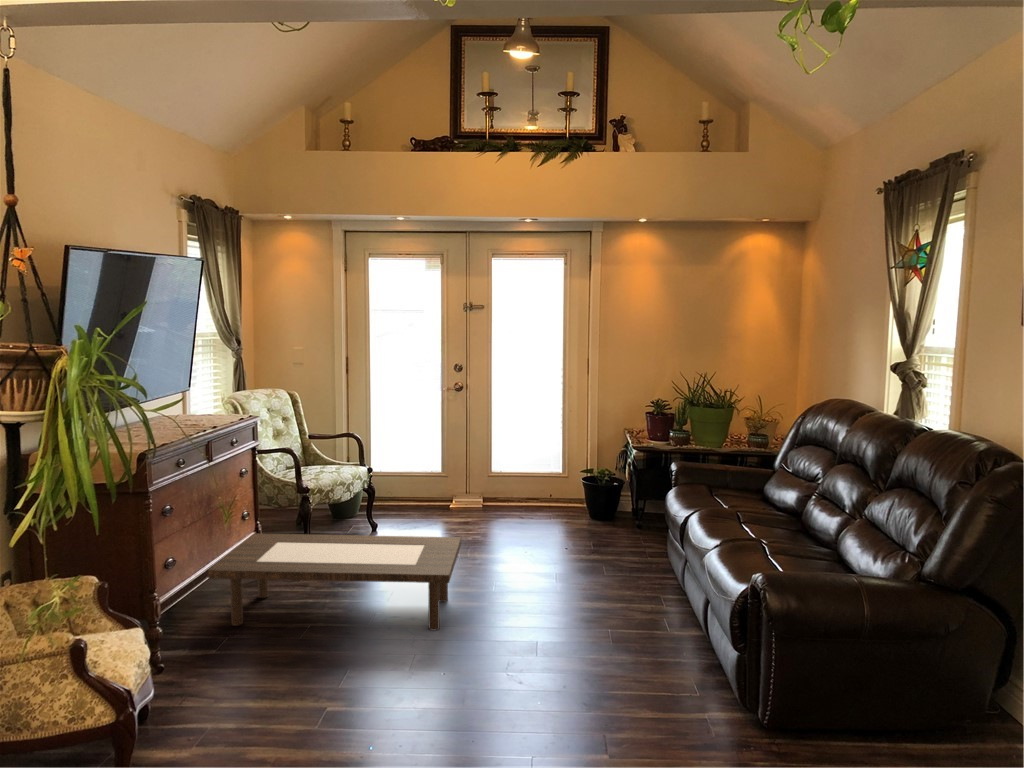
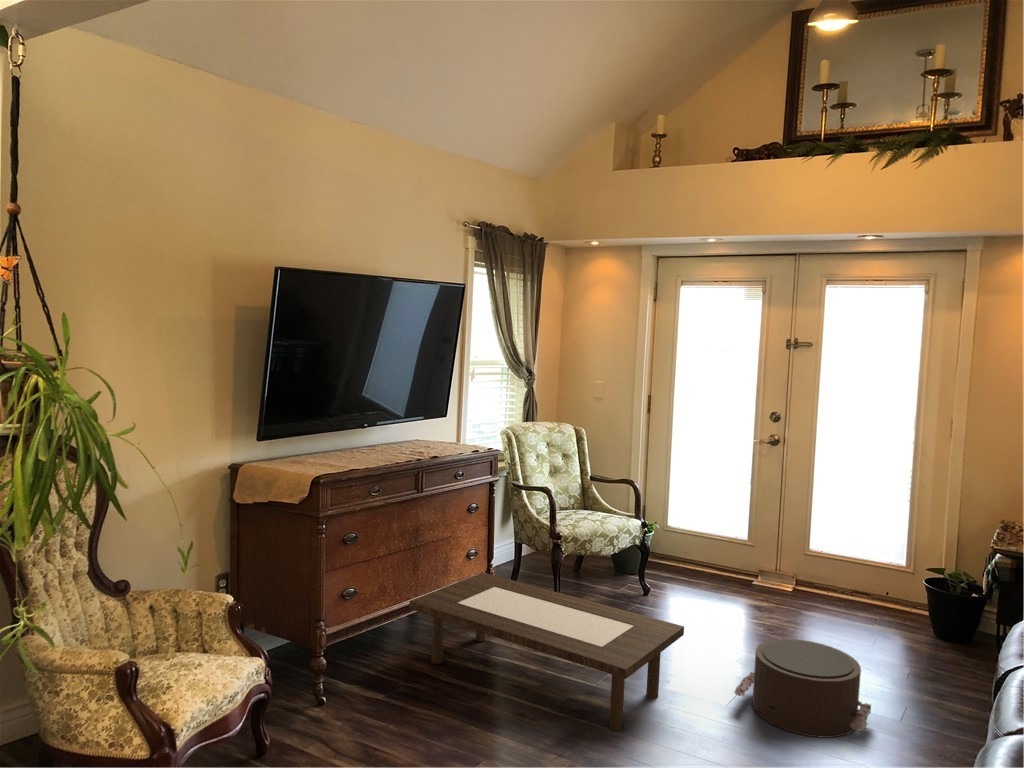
pouf: none [505,530,601,596] -> present [734,639,871,738]

